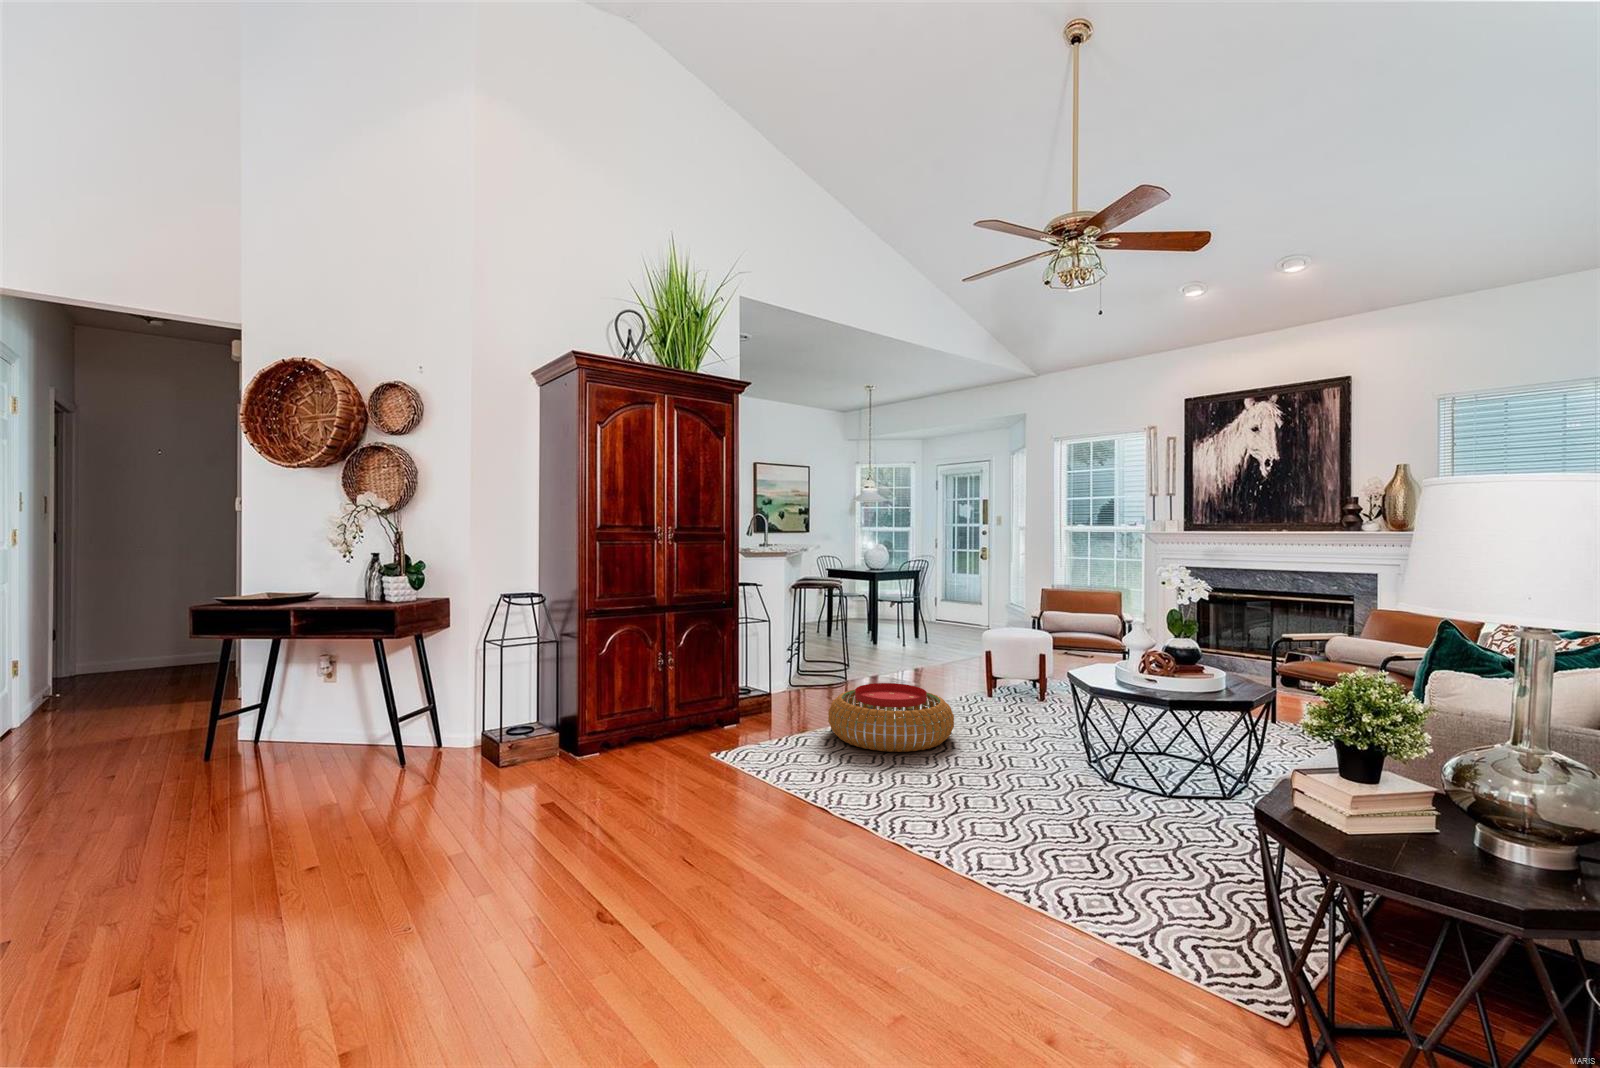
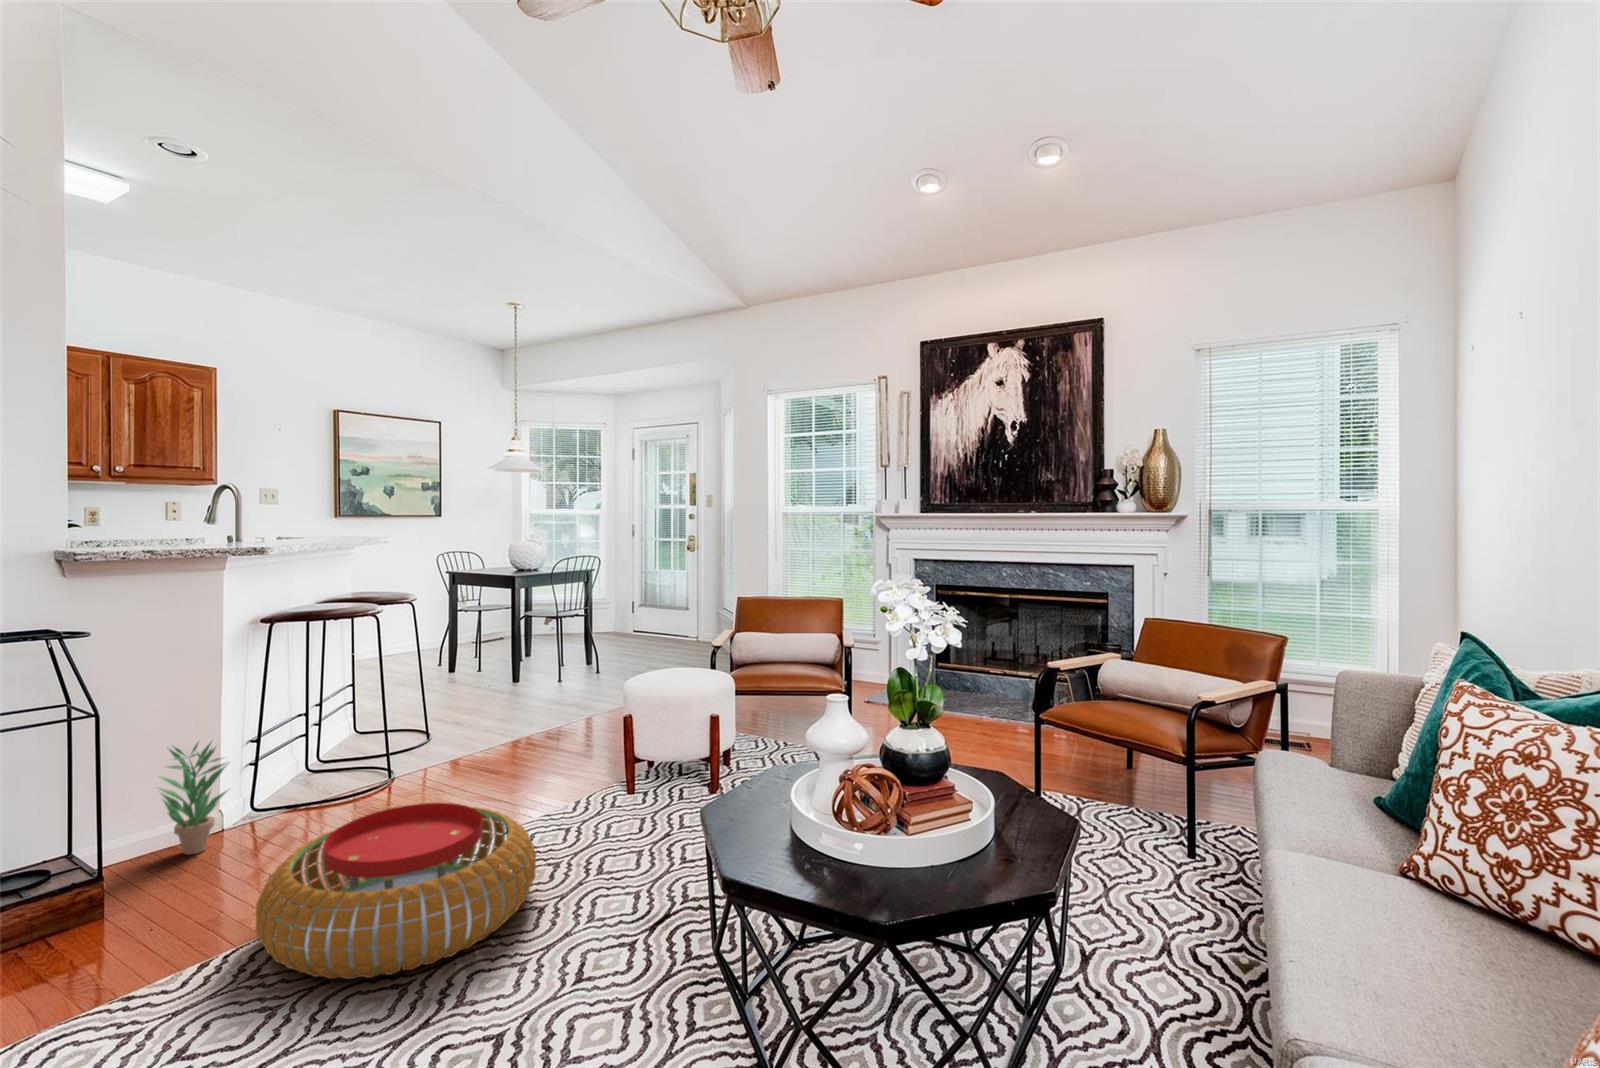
potted plant: none [747,646,780,705] -> present [160,743,227,855]

